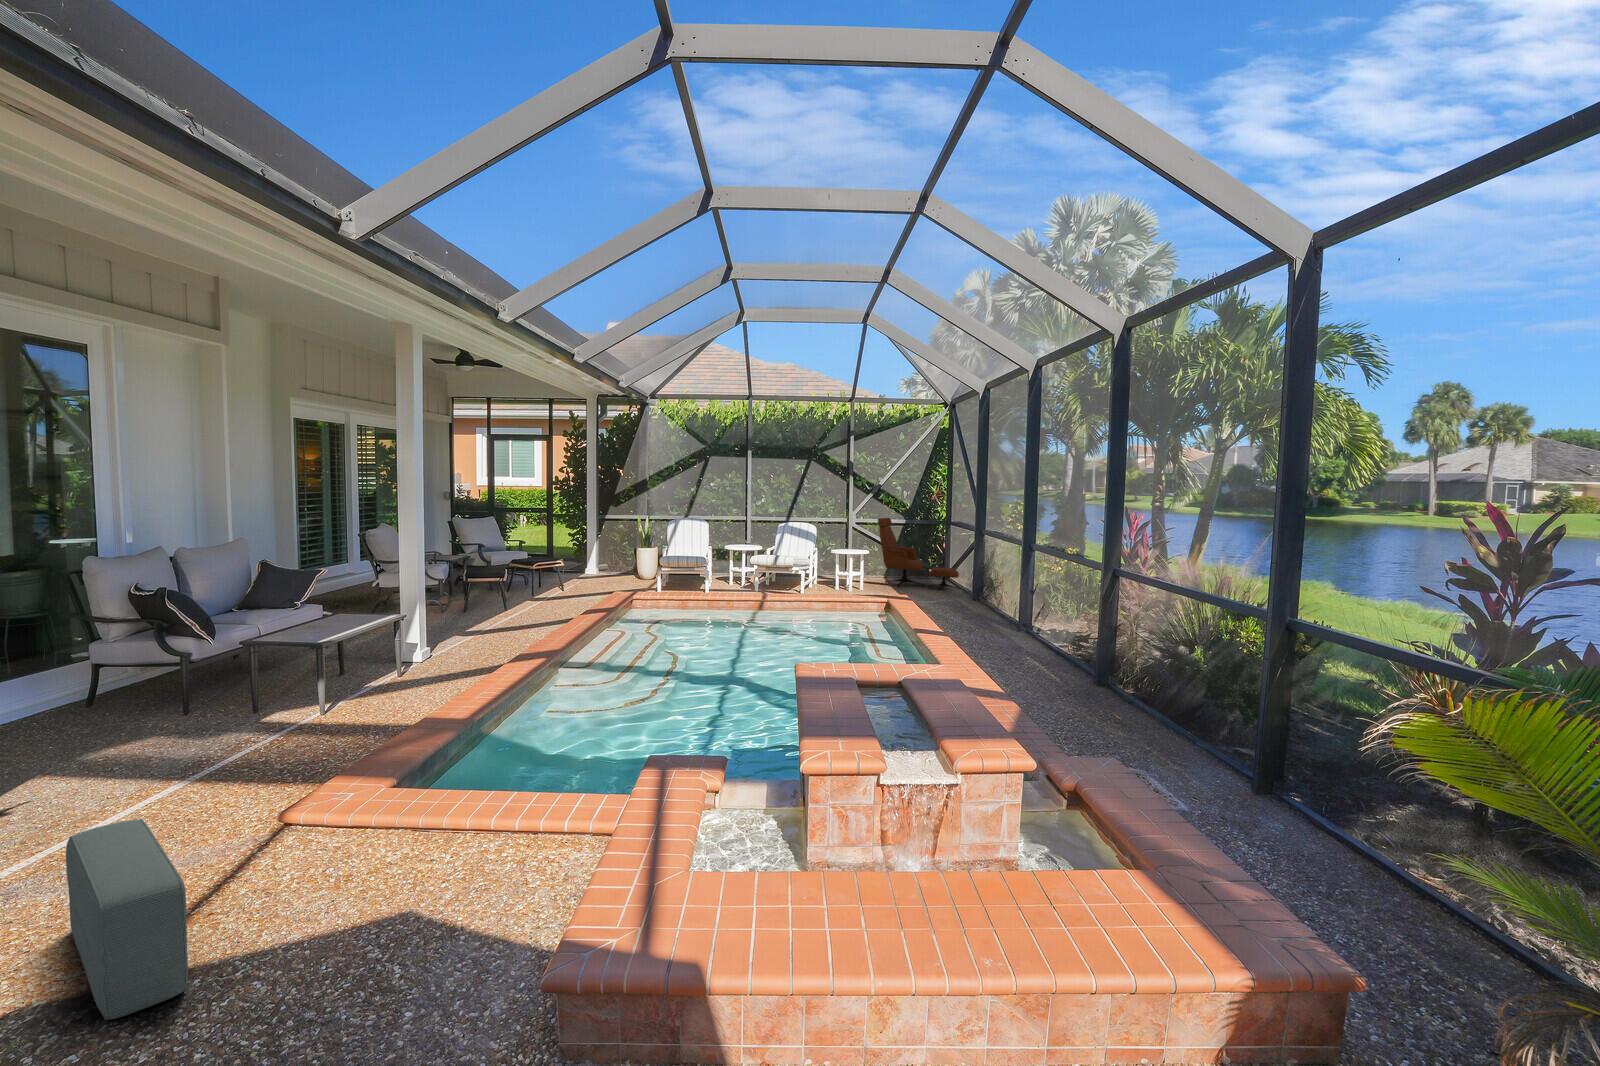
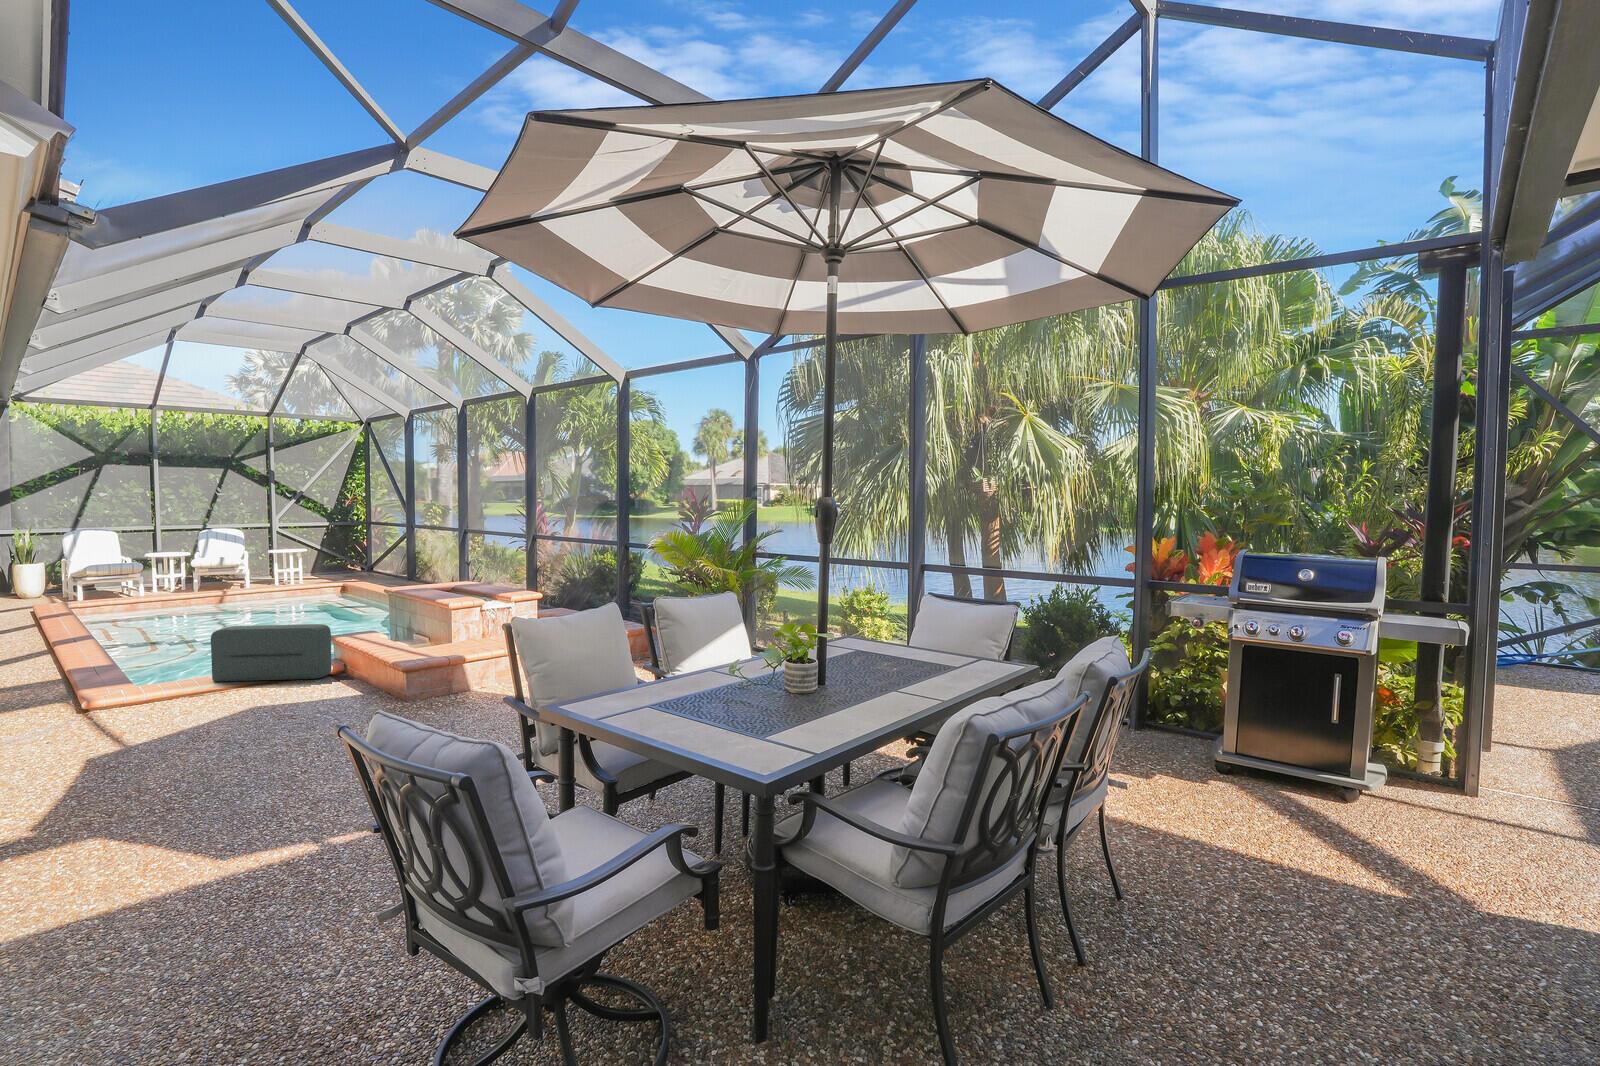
lounge chair: present [878,518,959,590] -> none [309,520,390,577]

